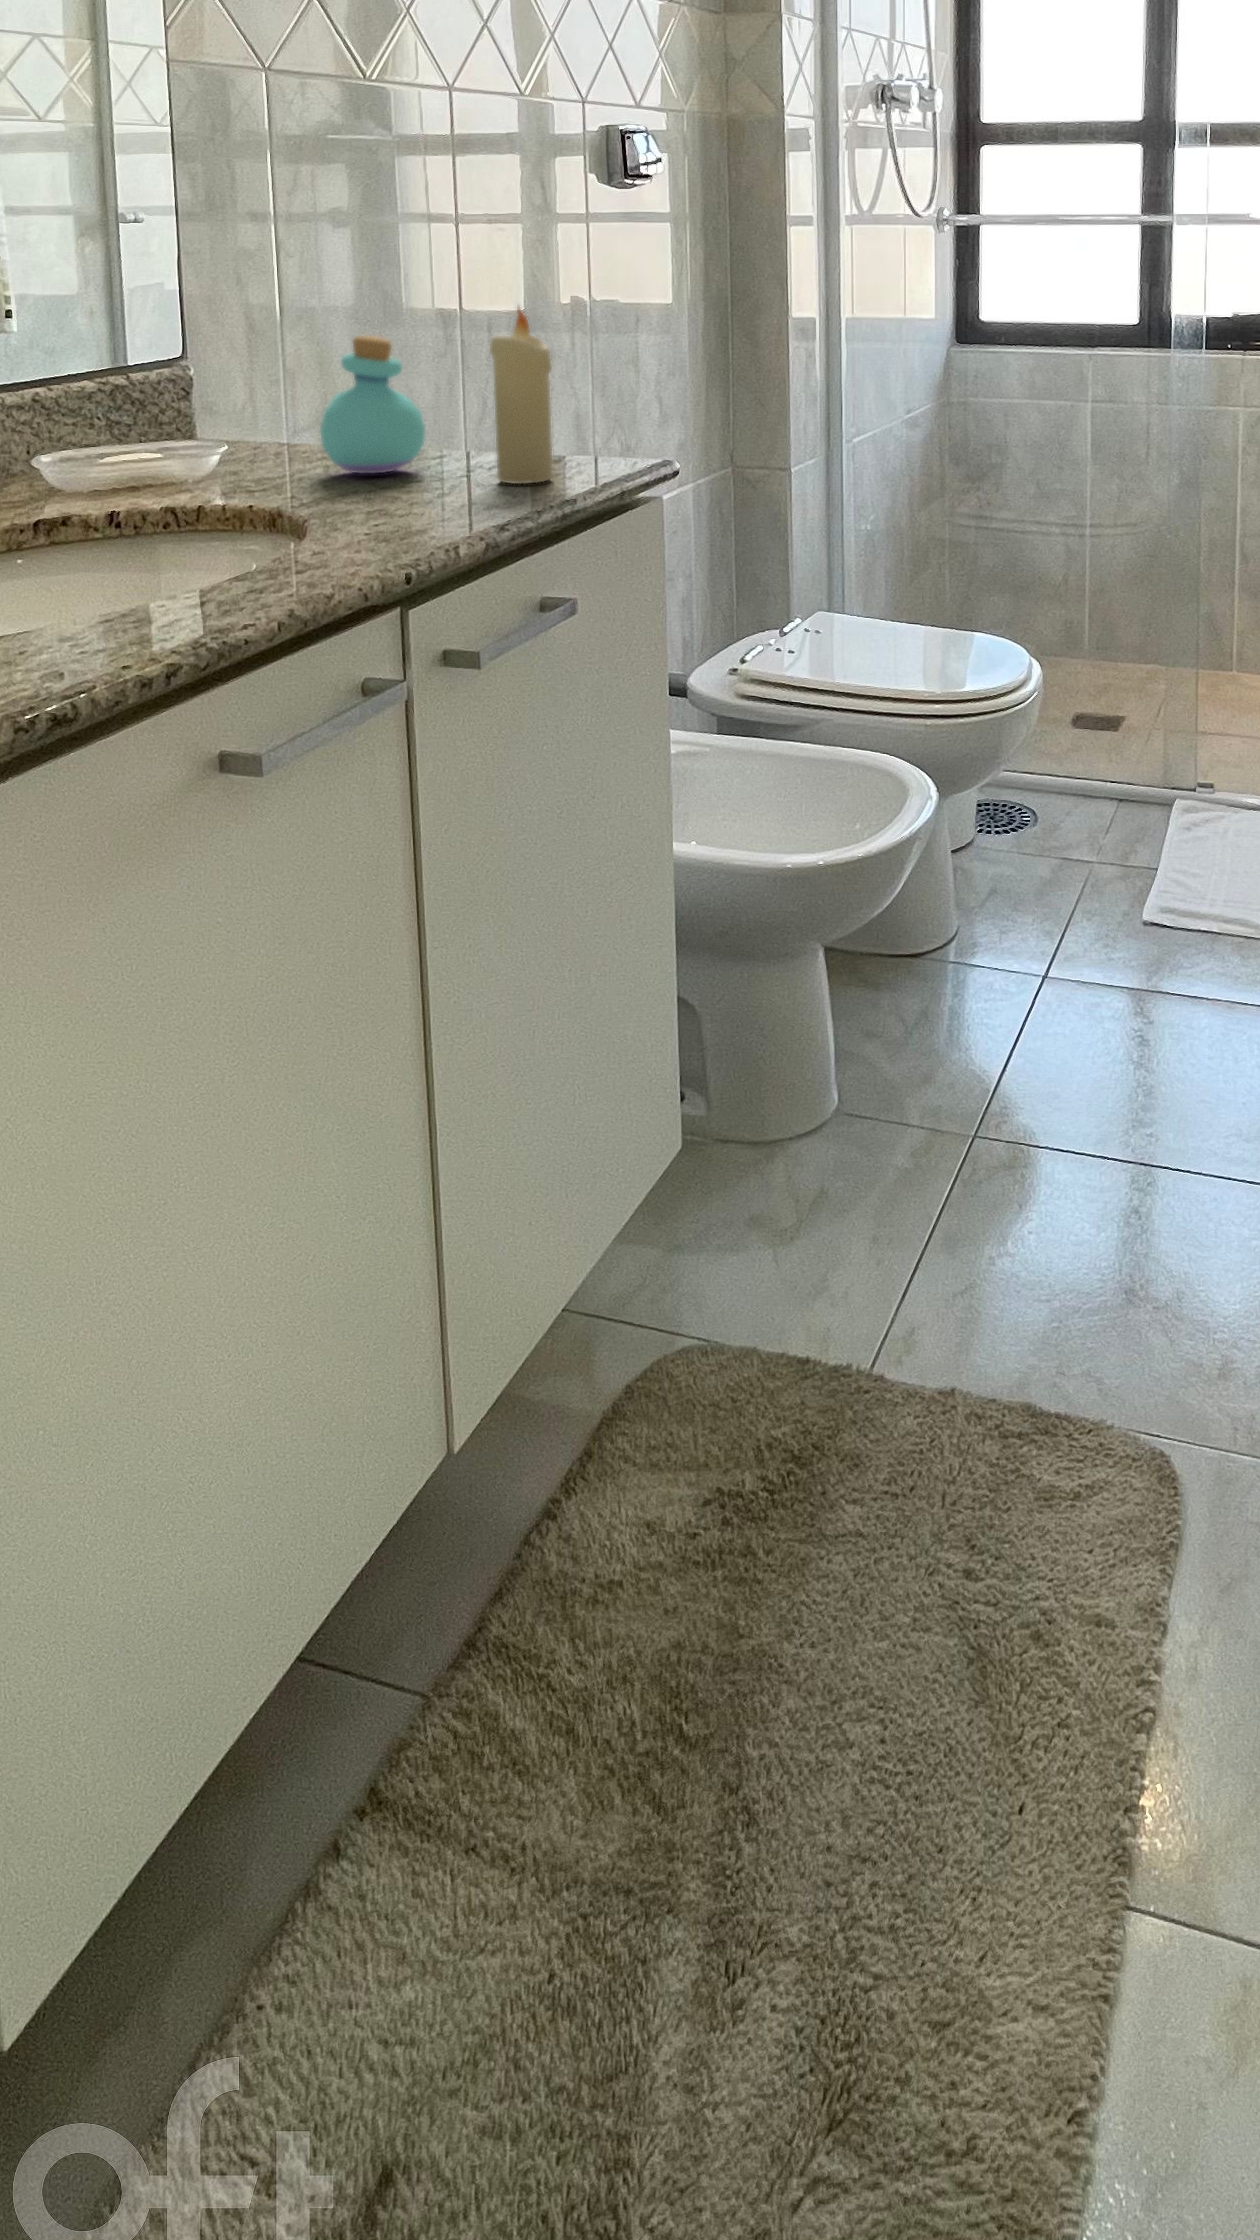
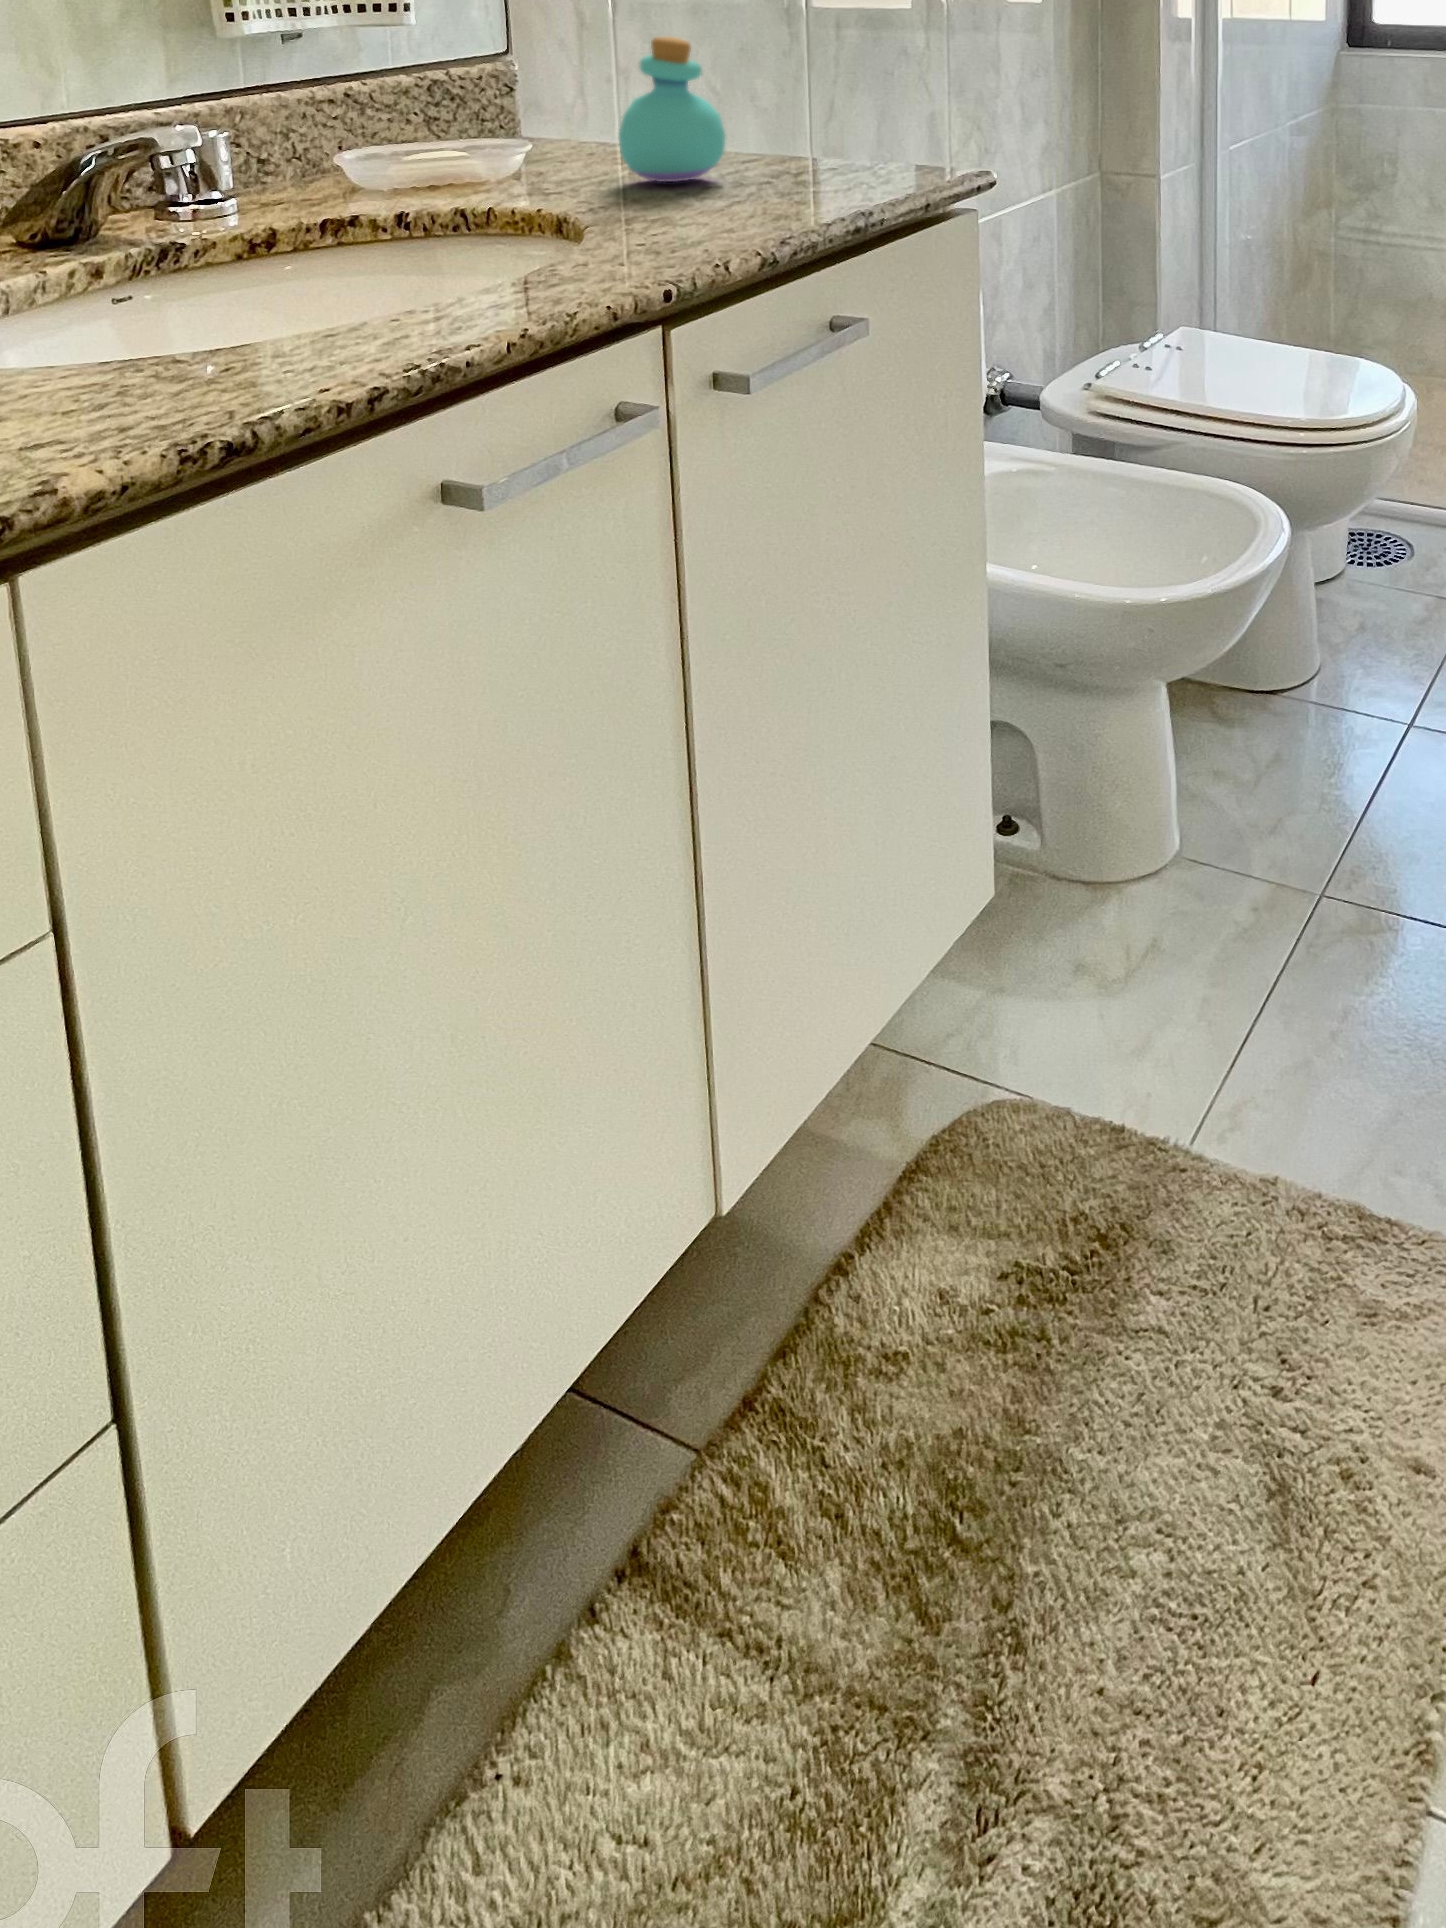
candle: present [490,308,552,484] -> none [786,4,852,196]

